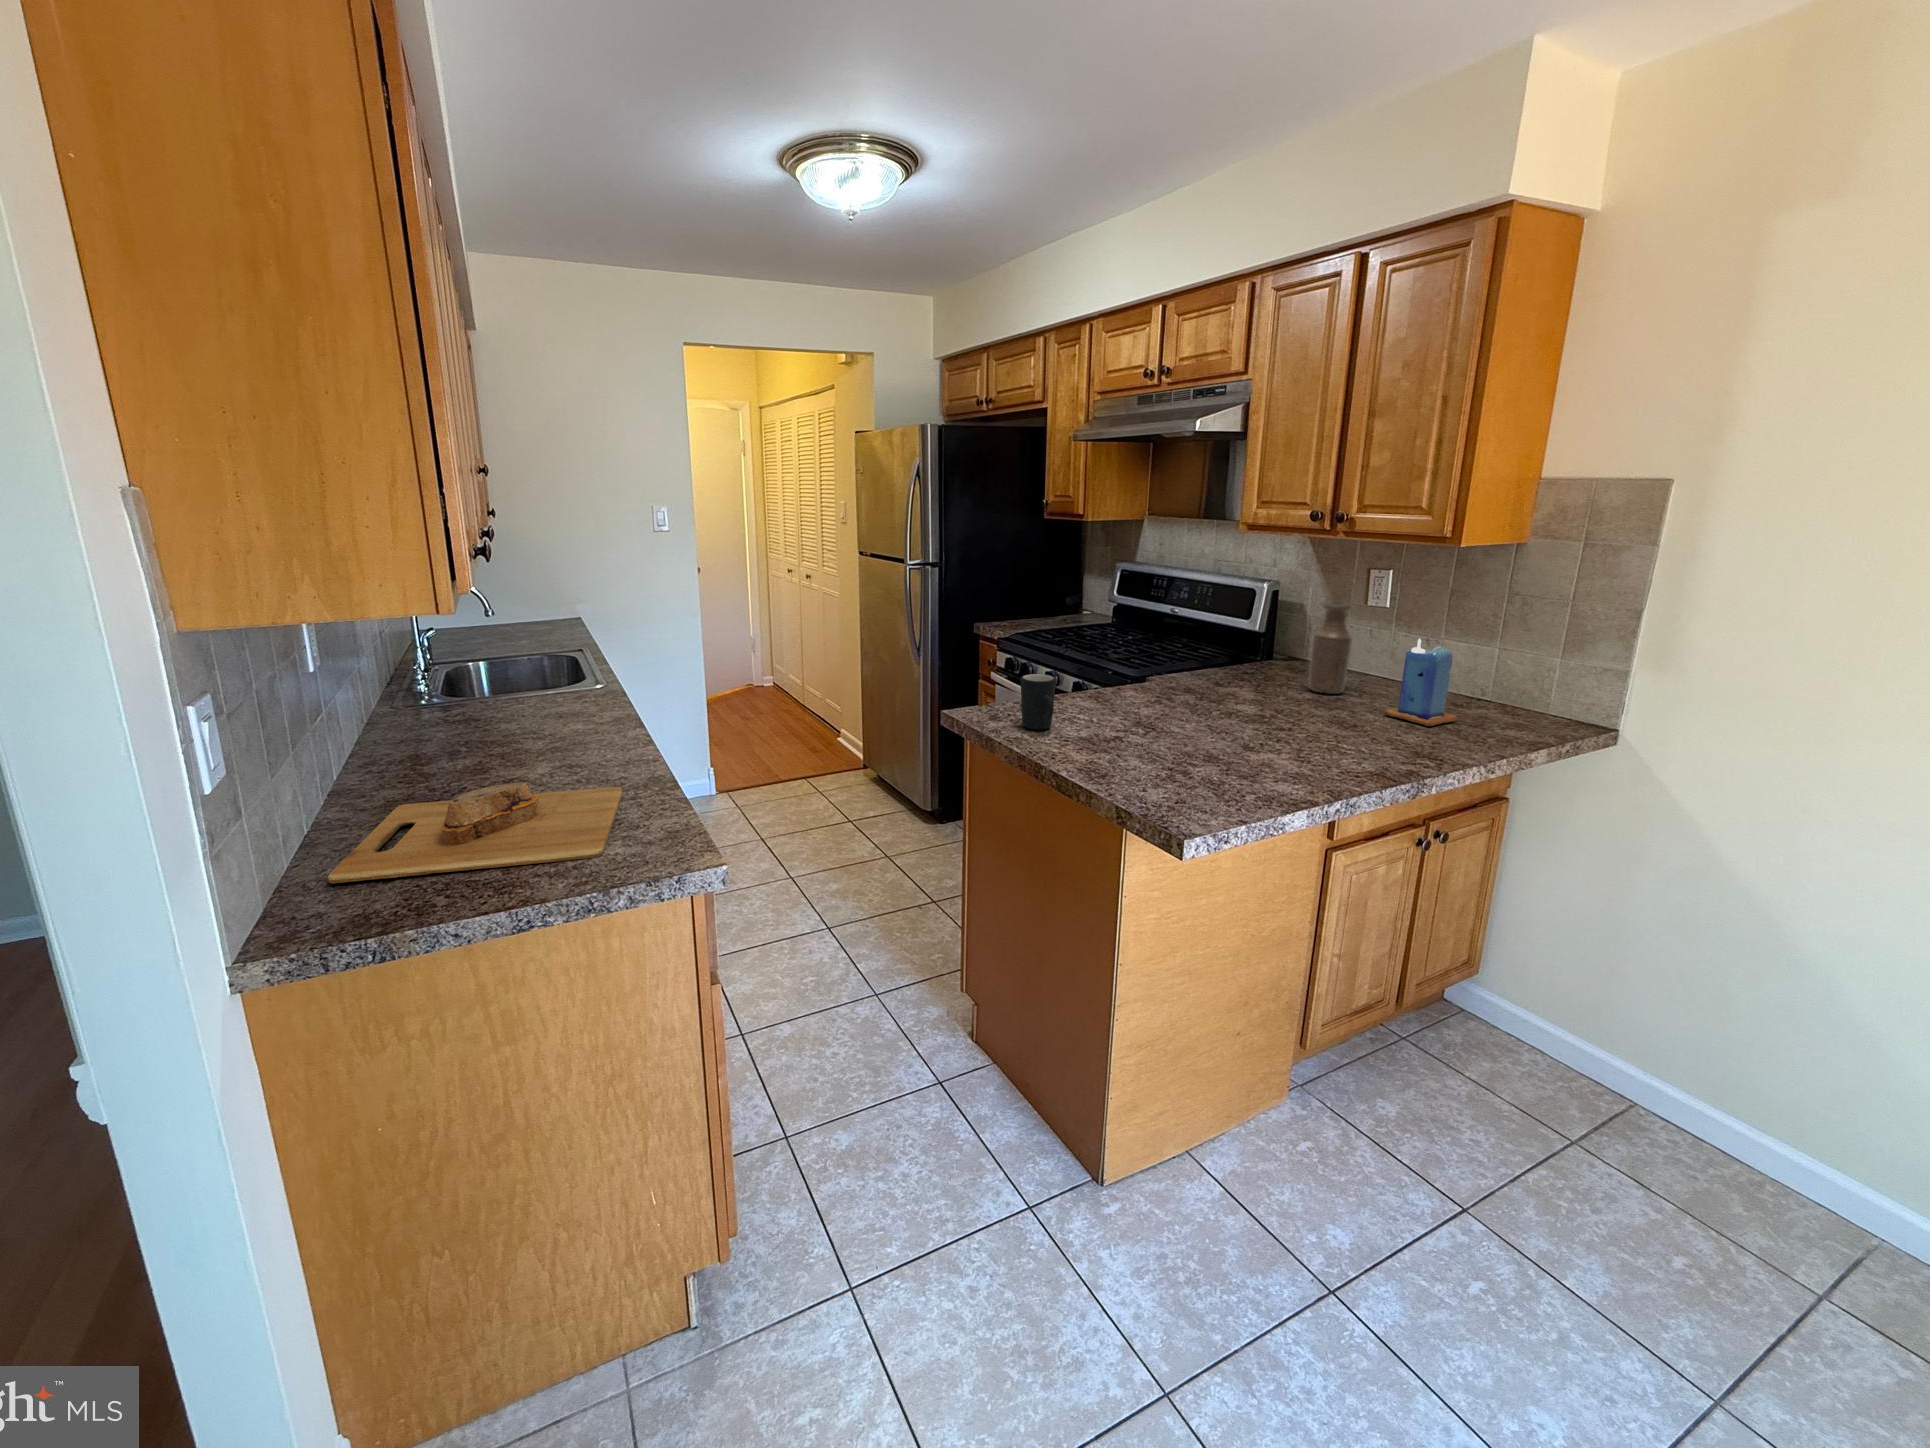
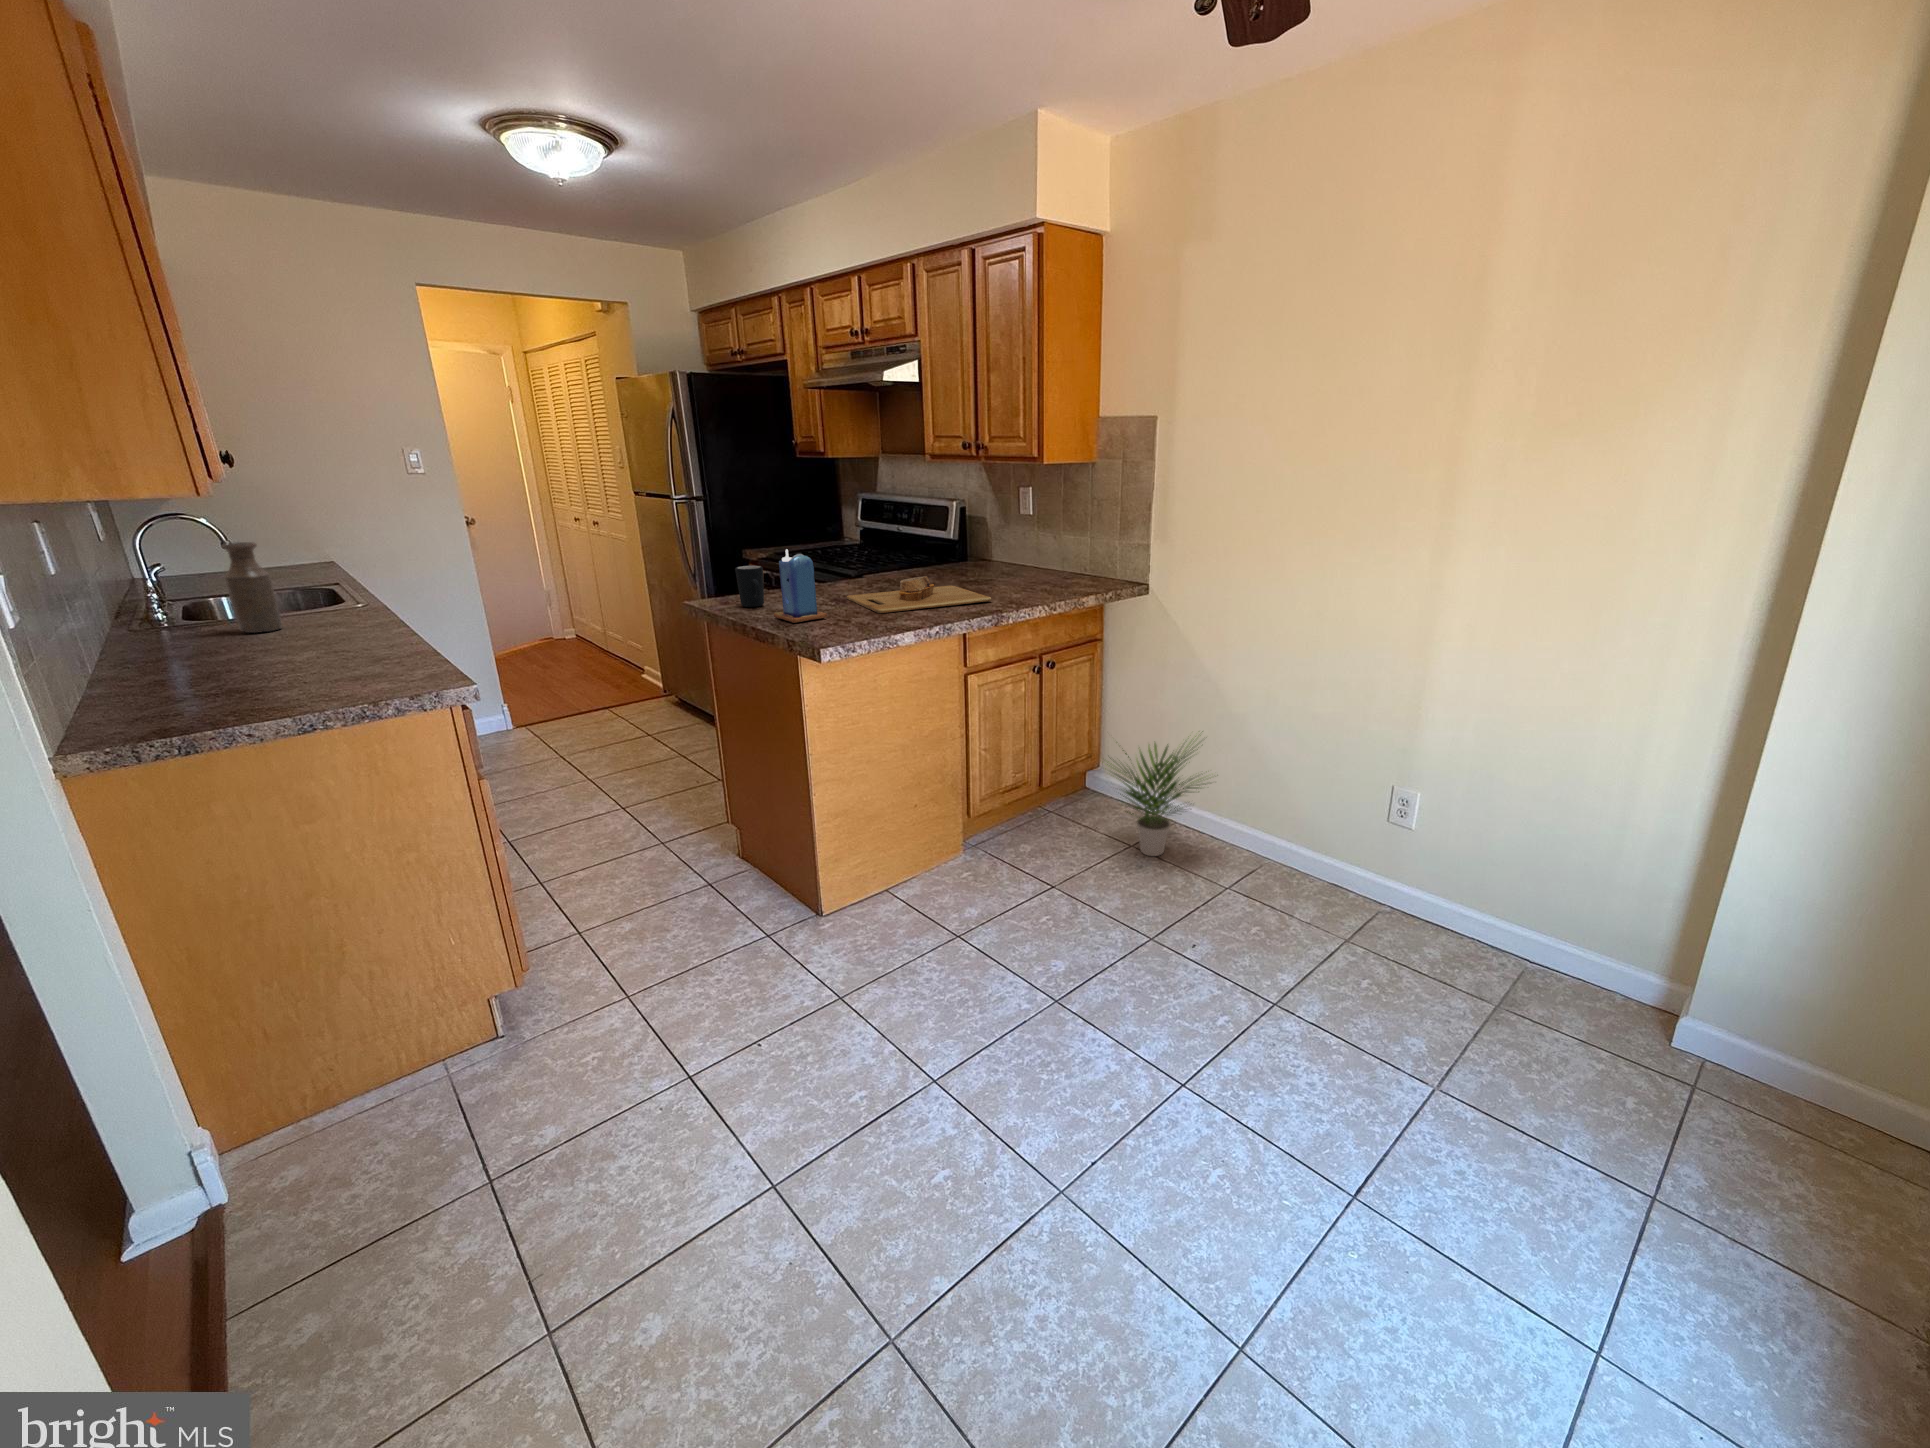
bottle: present [1308,602,1352,694] -> present [221,542,282,633]
candle: present [1384,639,1457,726] -> present [774,549,827,623]
cutting board: present [328,782,623,884] -> present [847,576,991,613]
potted plant: none [1519,950,1780,1166] -> present [1107,731,1206,856]

